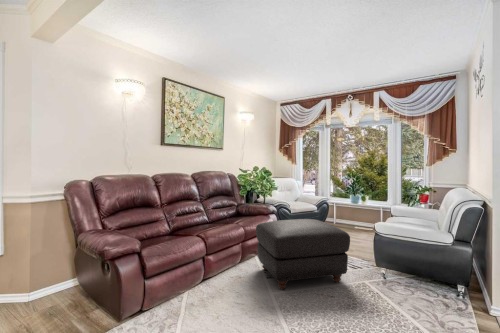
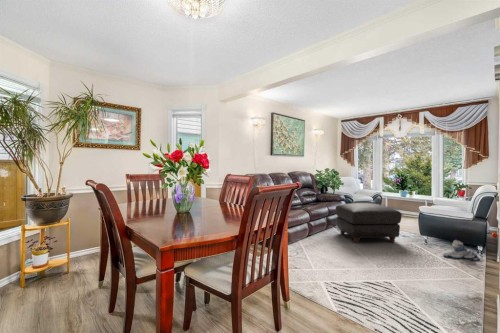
plush toy: none [411,280,464,316] -> present [443,240,479,261]

